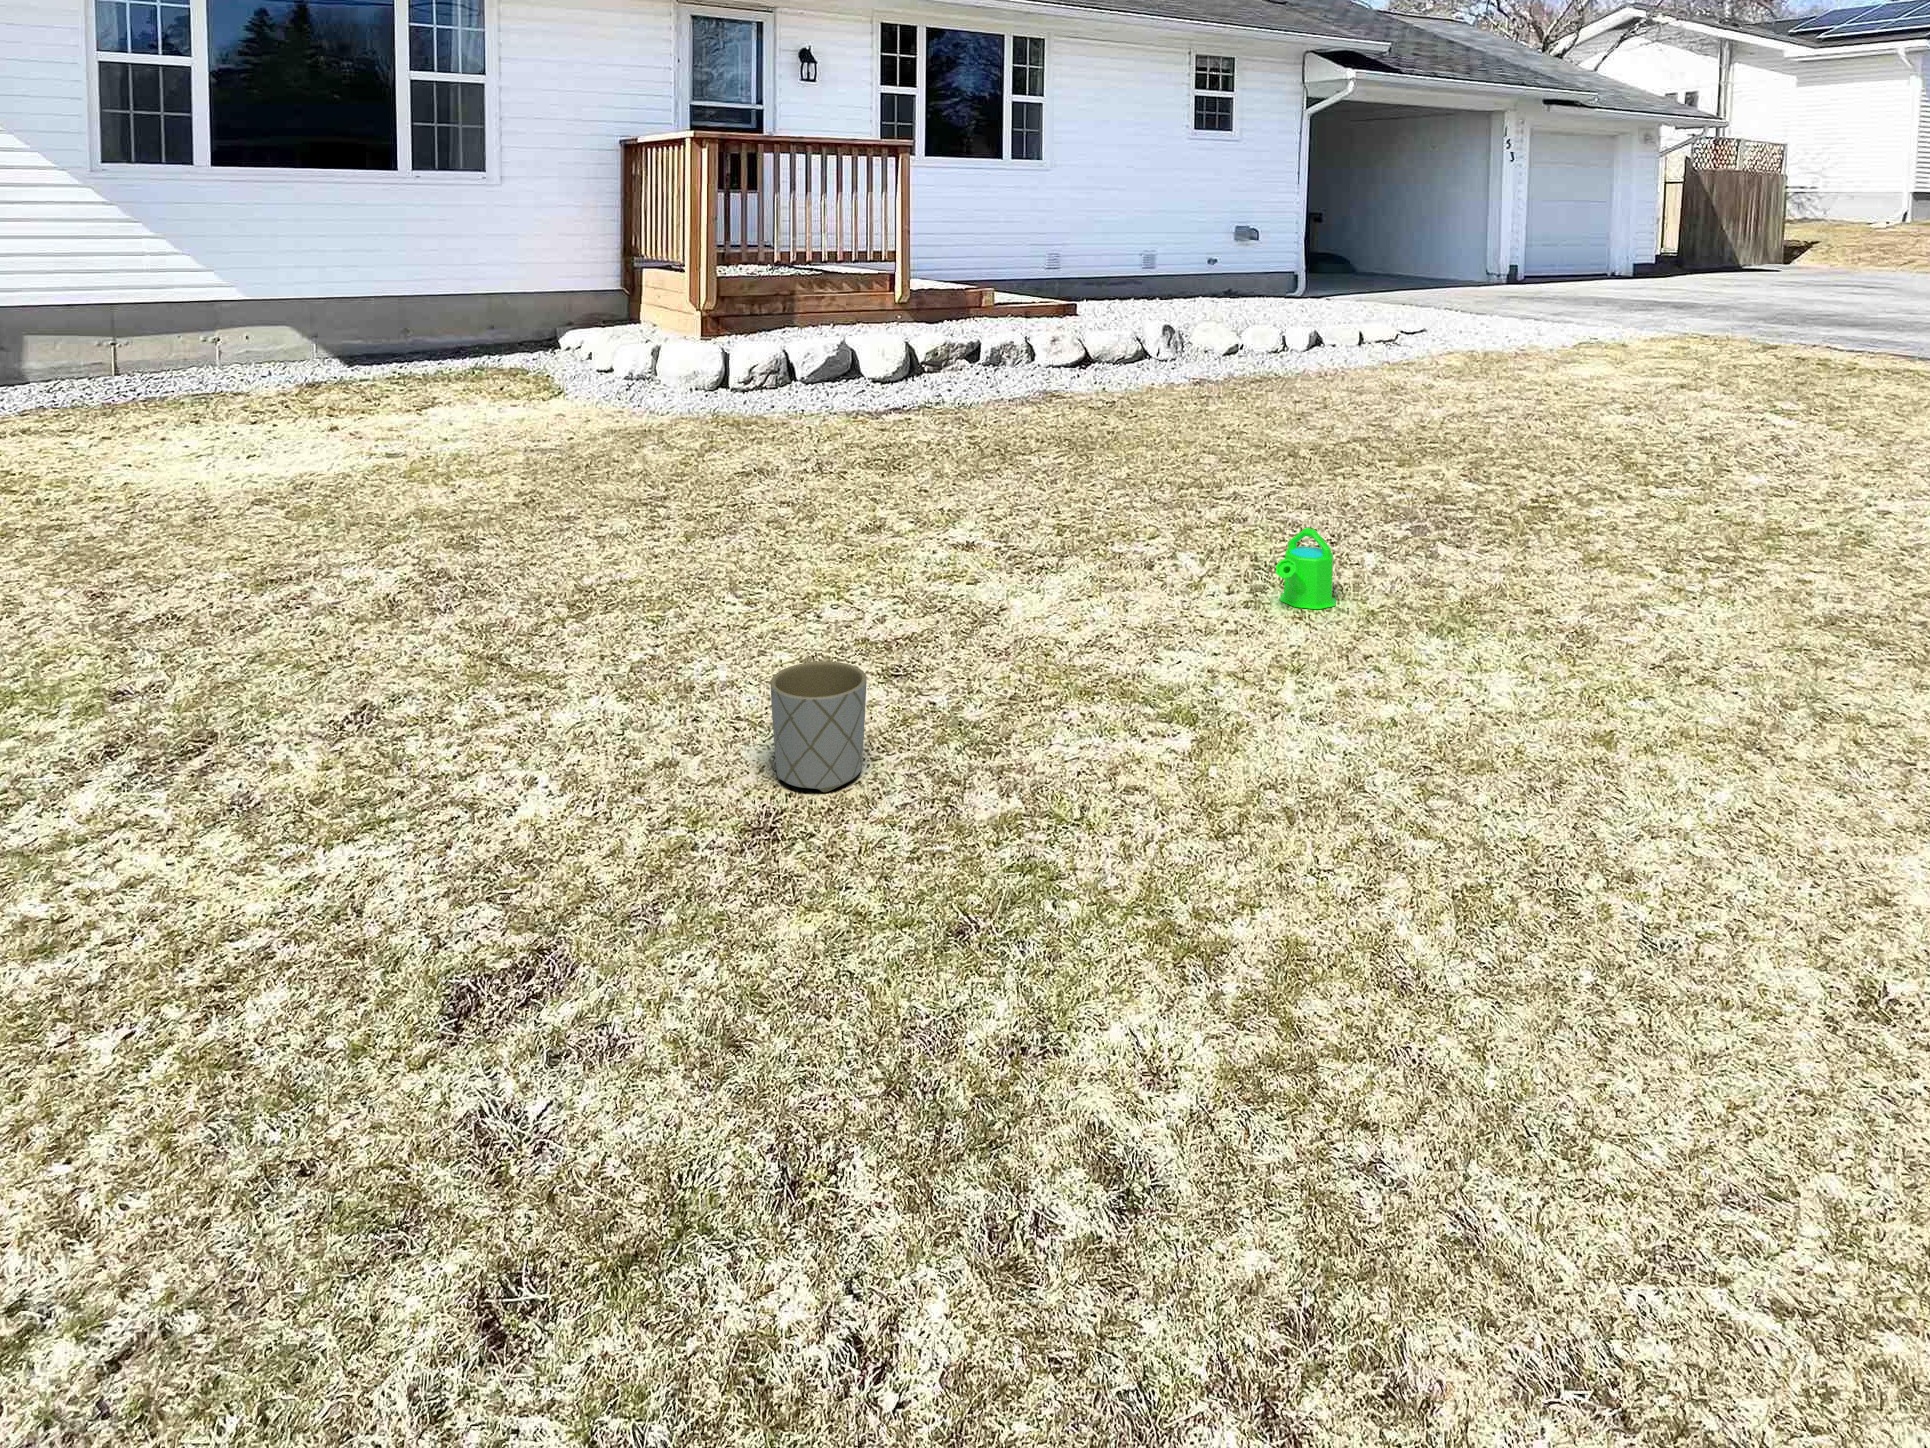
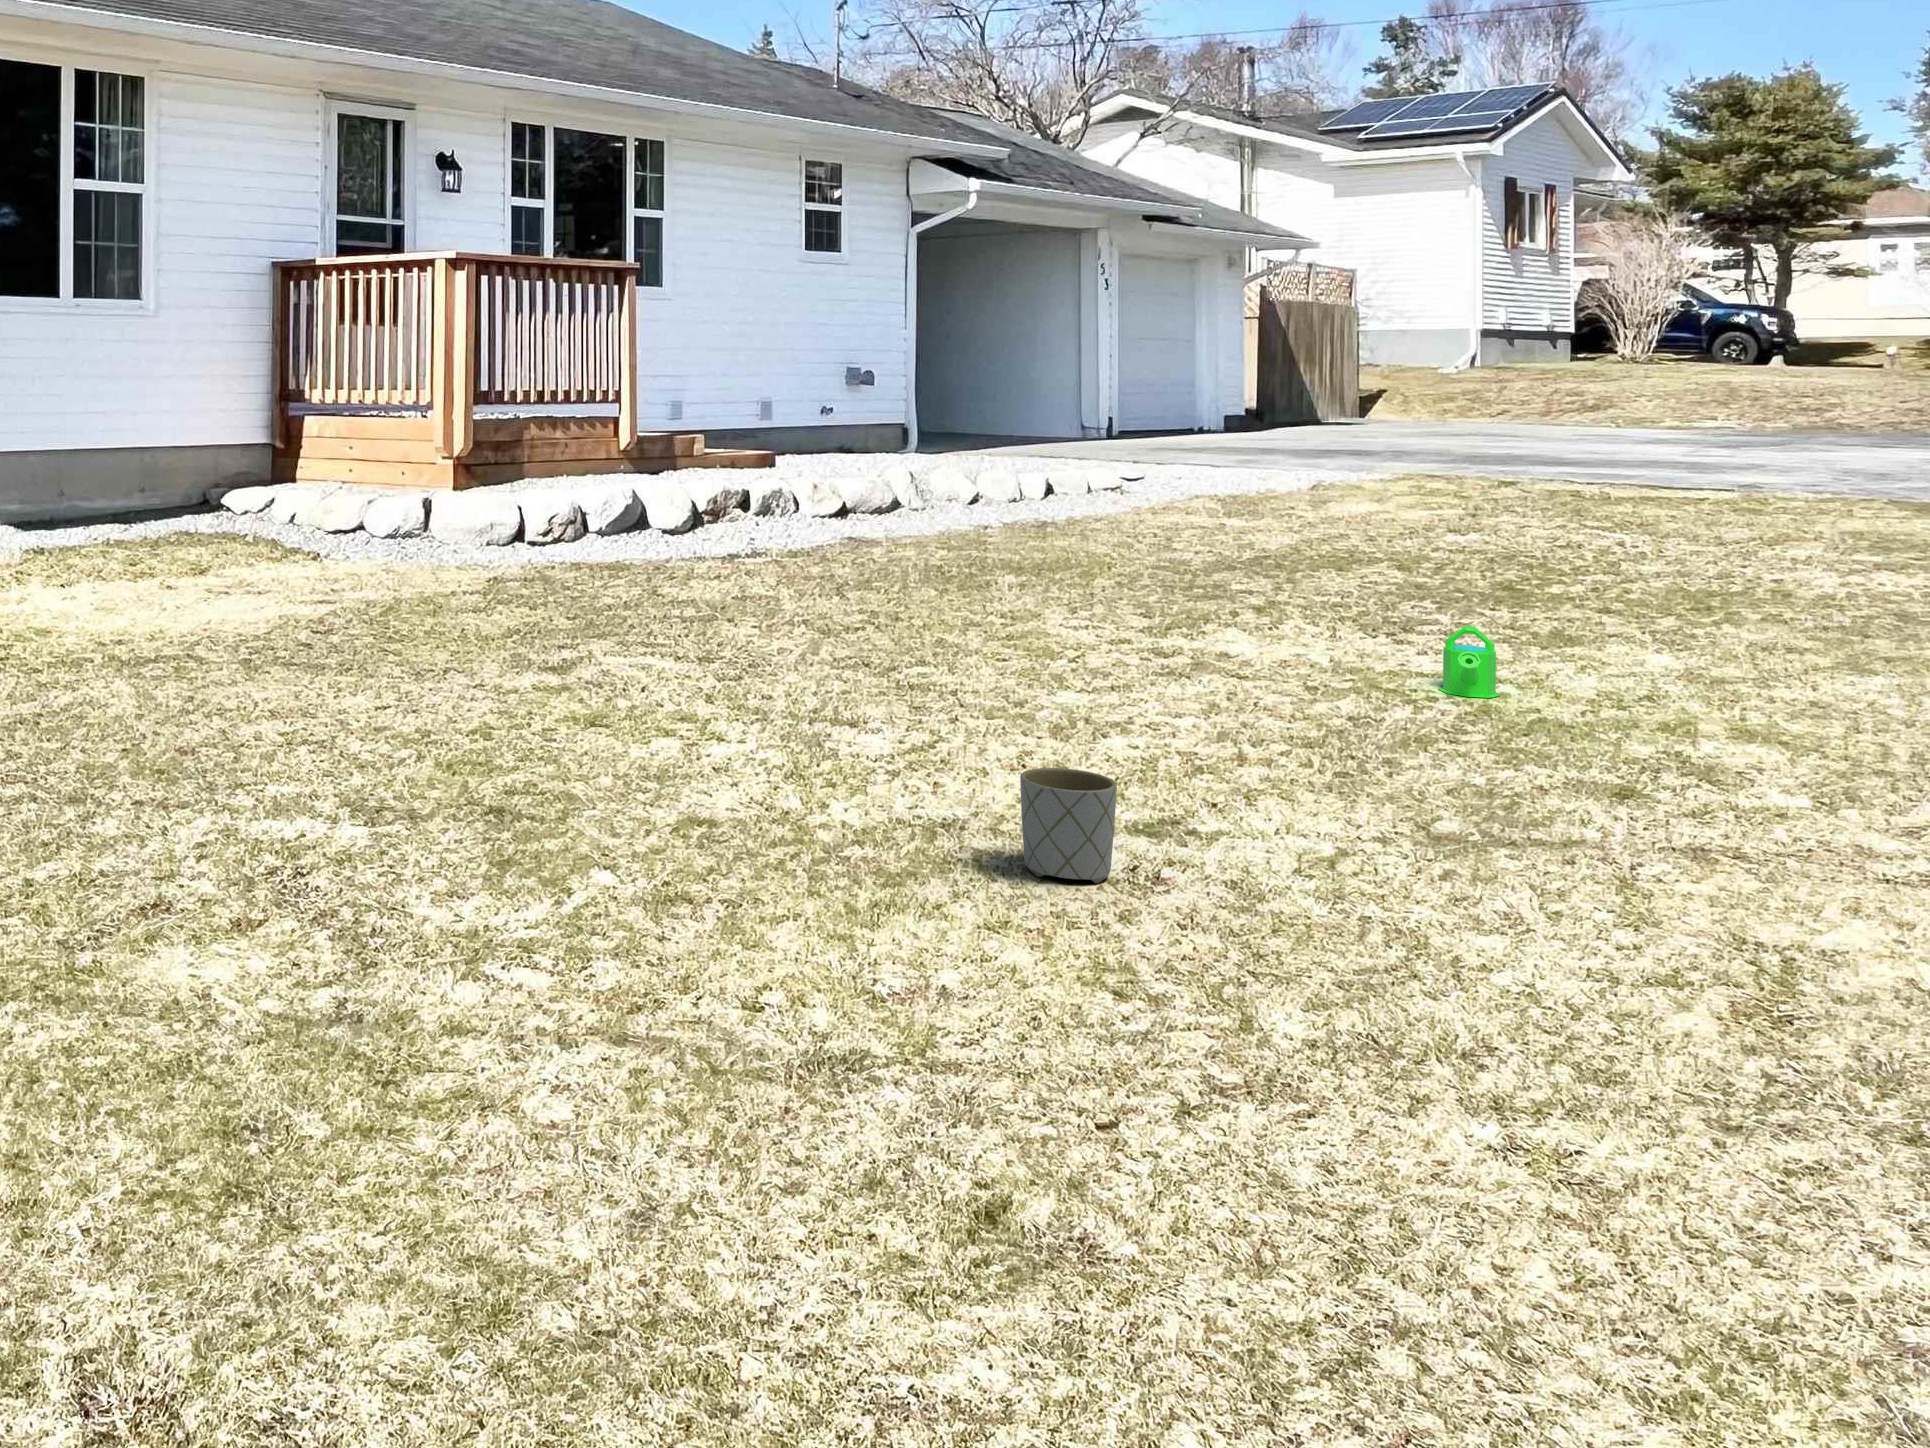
planter: present [770,661,867,792] -> present [1020,768,1117,883]

